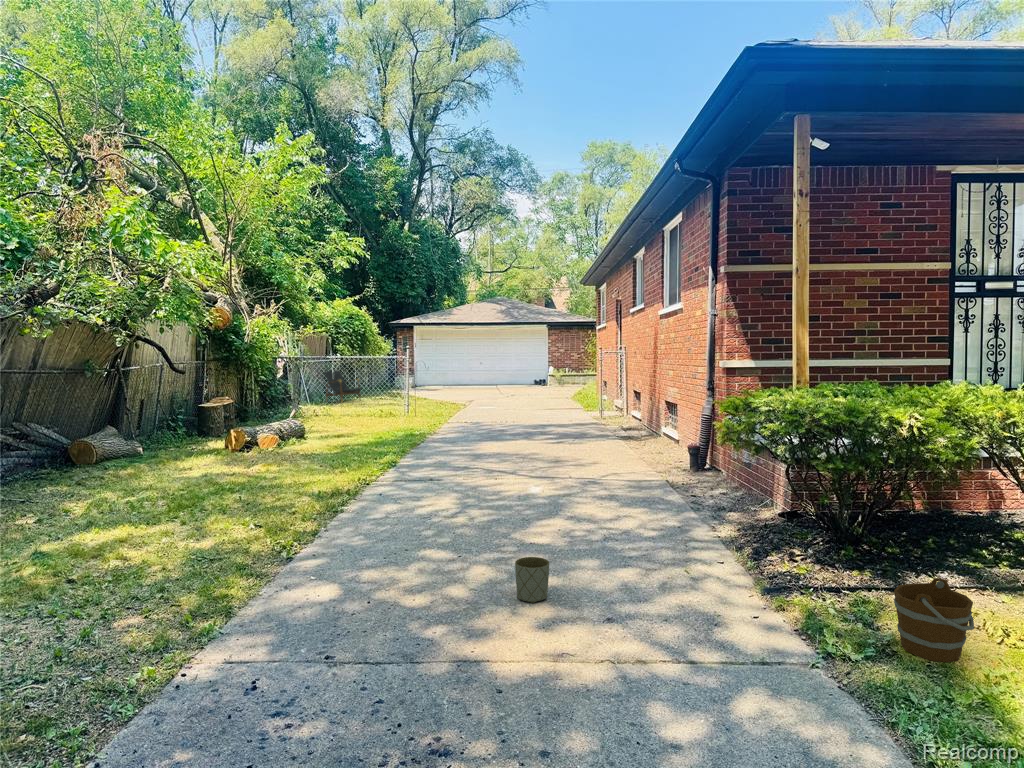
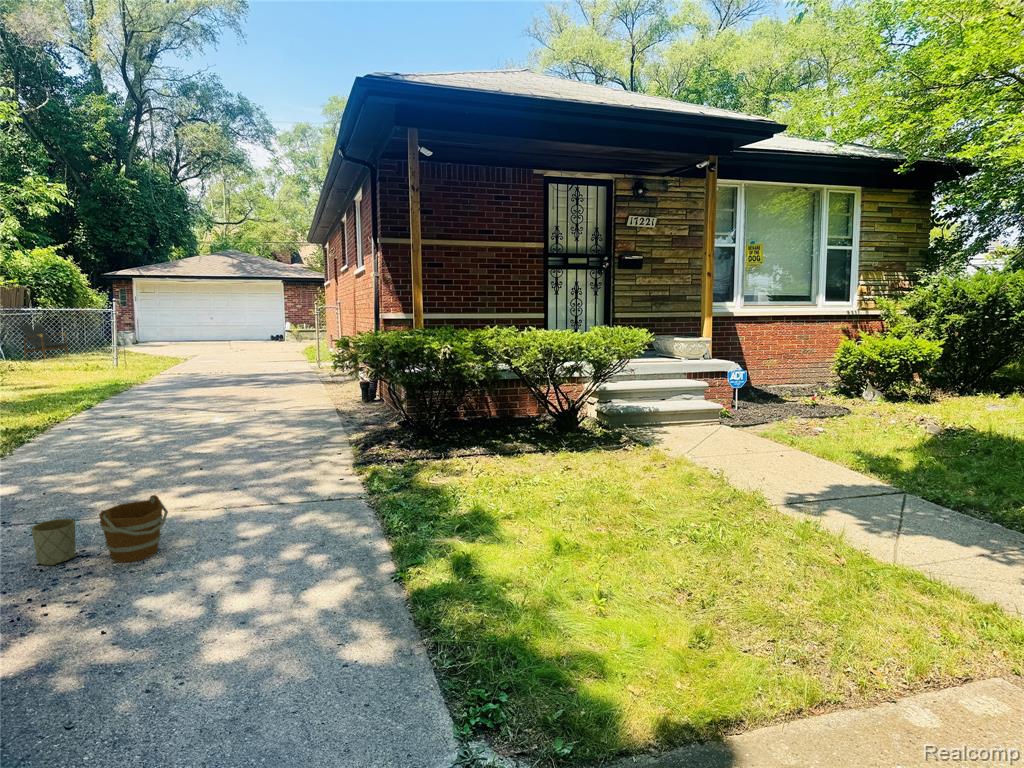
planter: present [515,557,549,603] -> present [32,519,76,566]
bucket: present [894,578,974,662] -> present [99,495,168,562]

